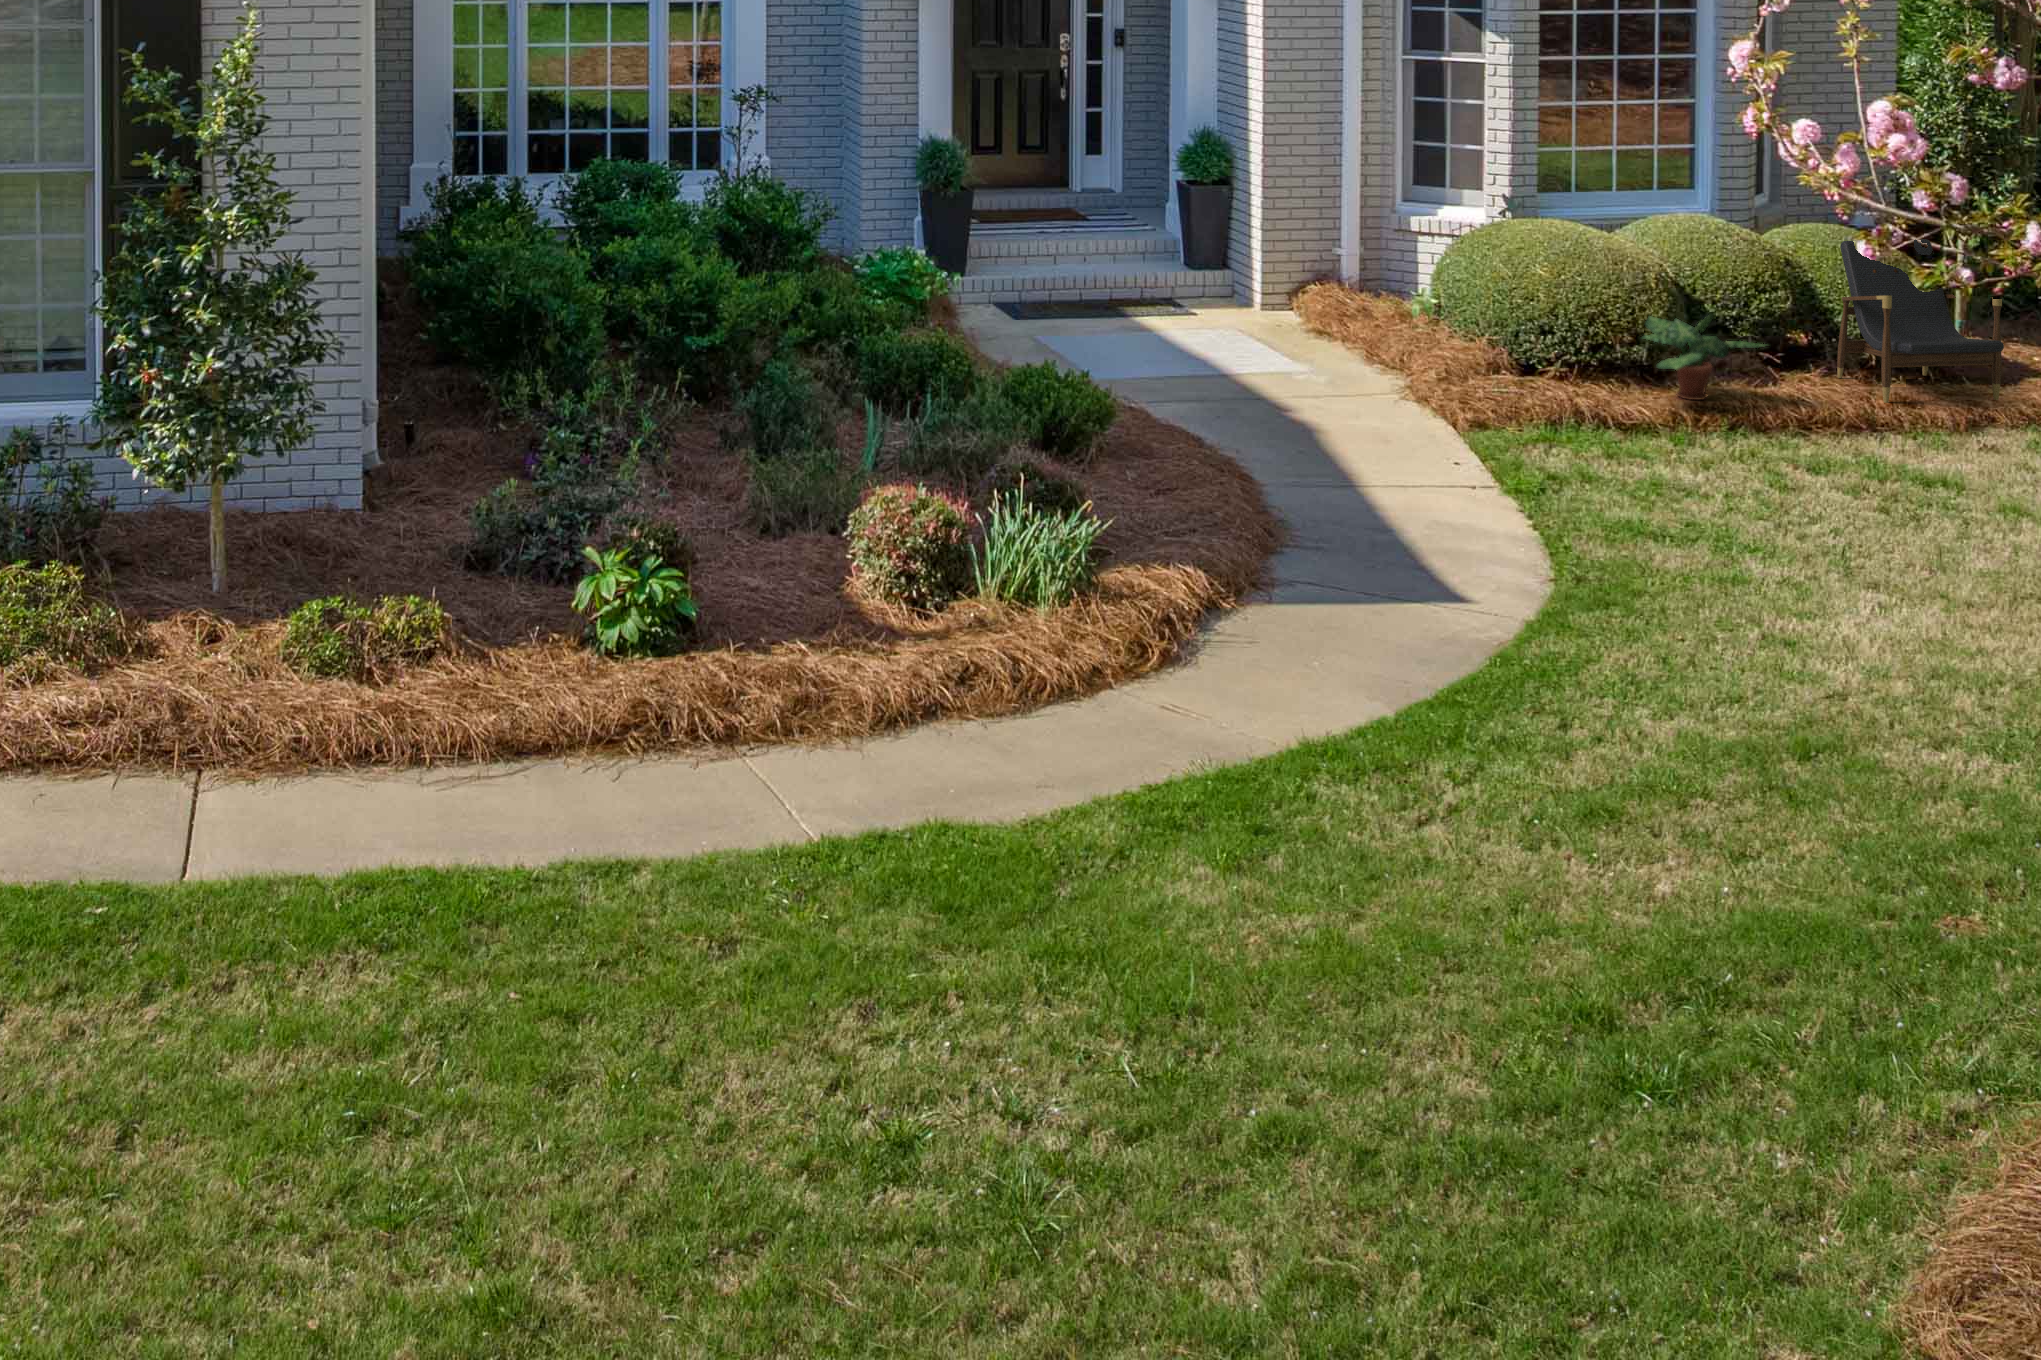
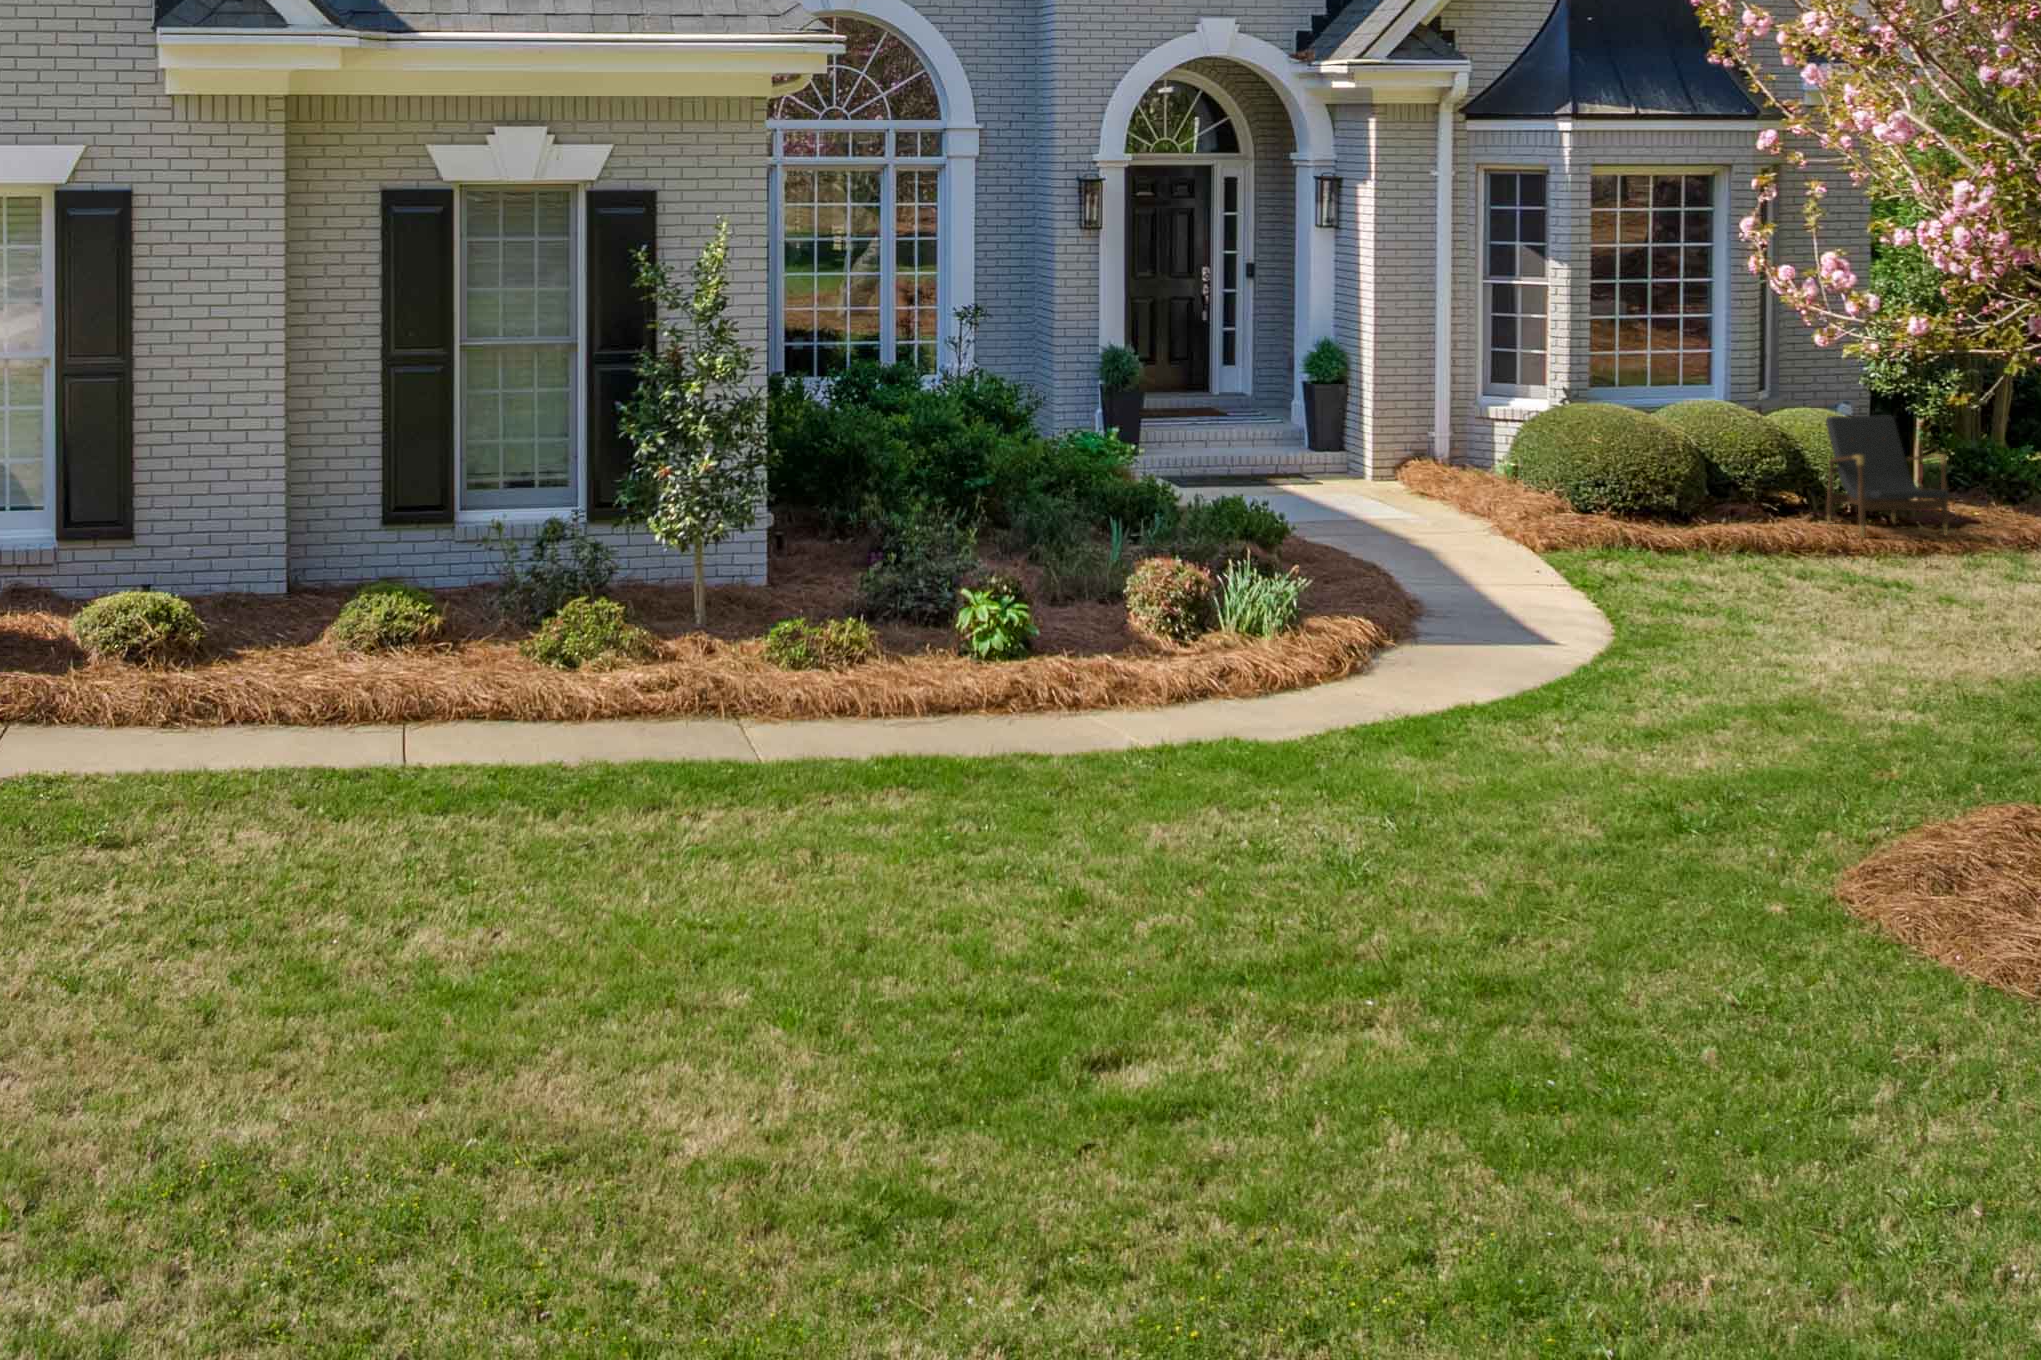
potted plant: present [1642,314,1764,400] -> none [1675,468,1774,536]

